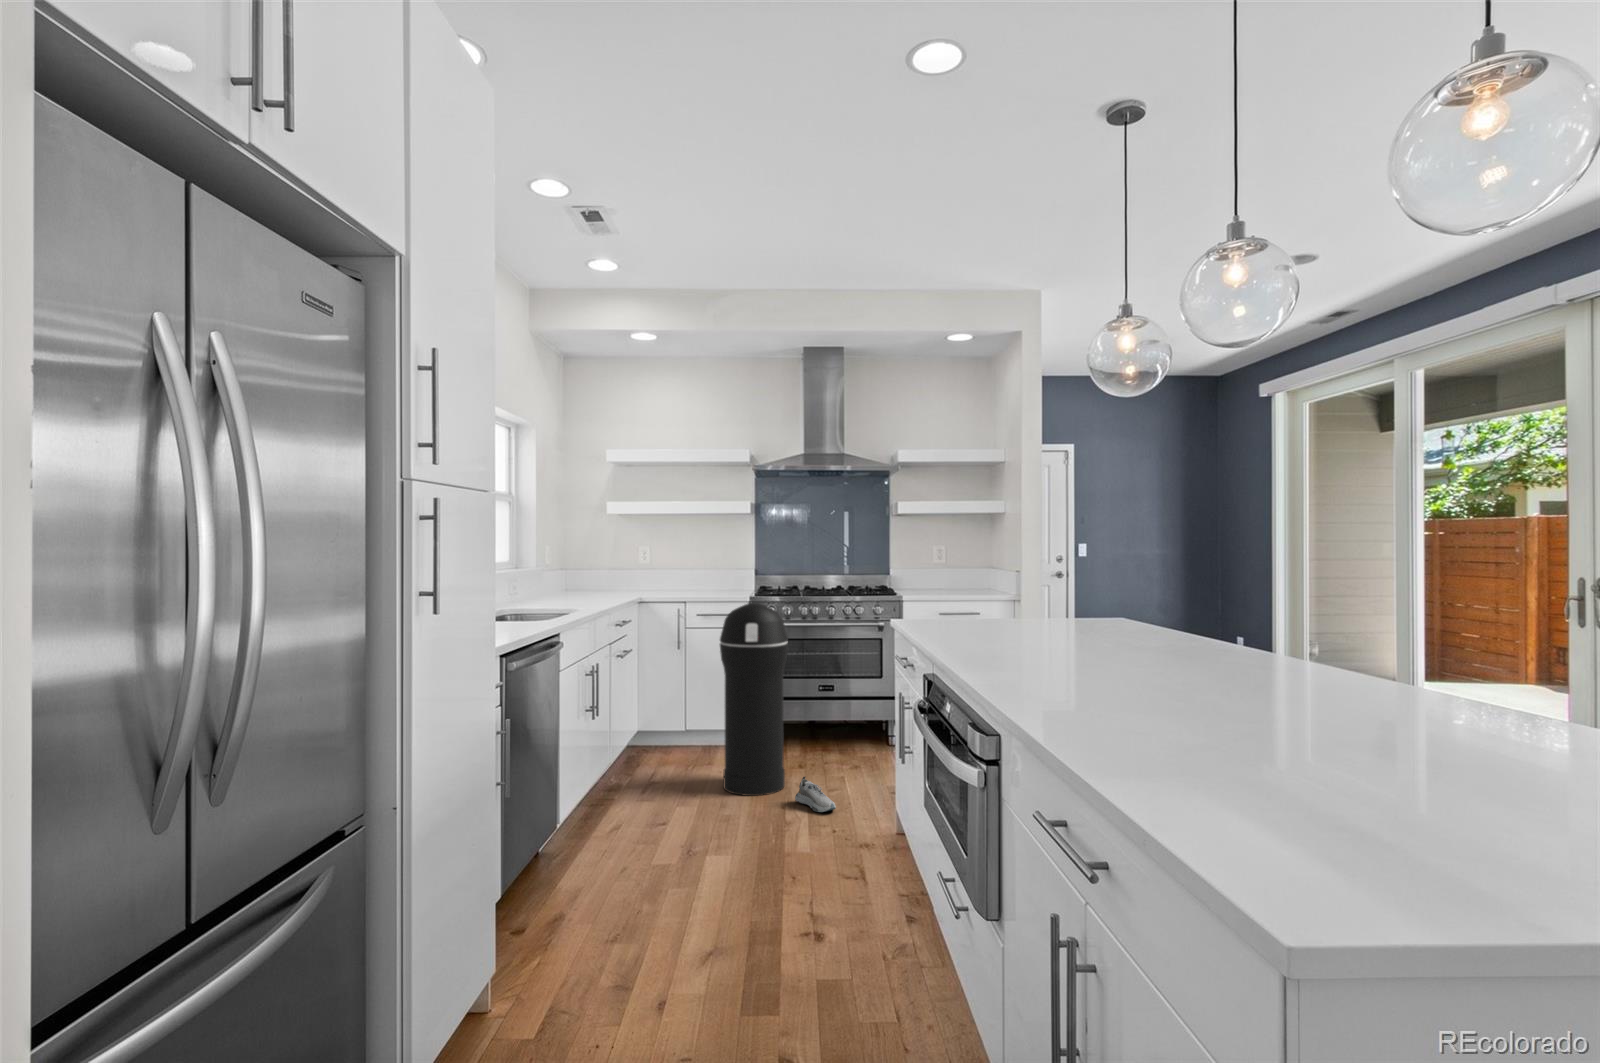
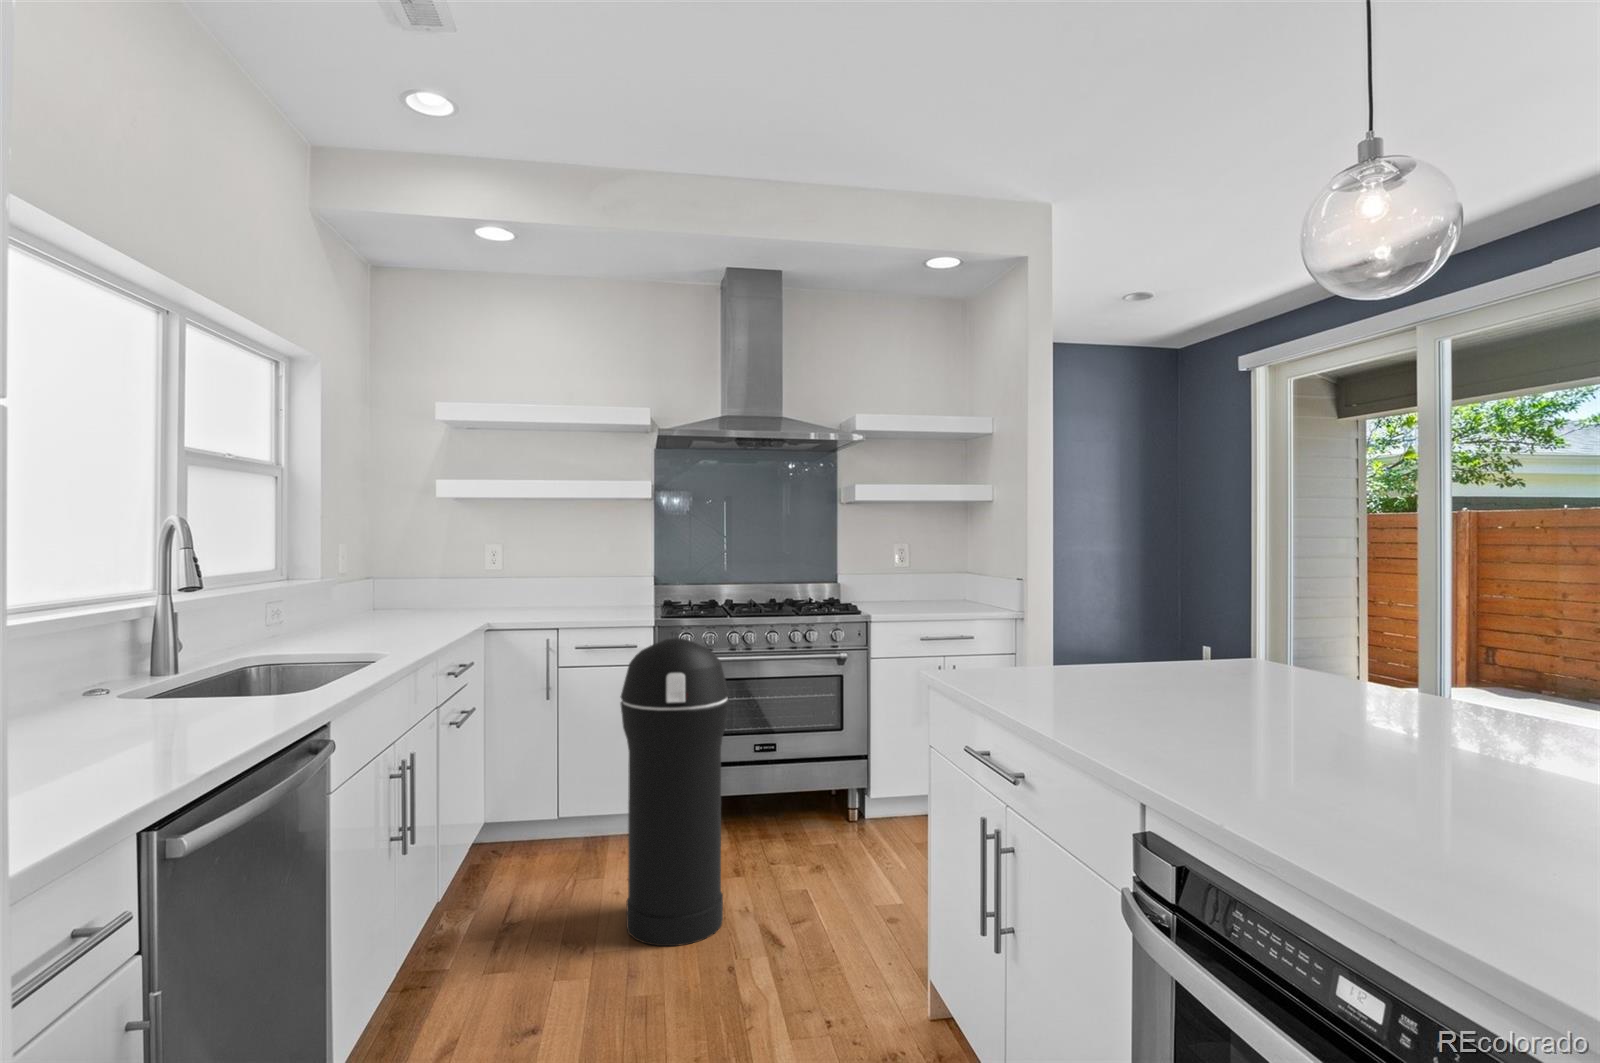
shoe: present [795,777,836,812] -> none [747,915,818,981]

